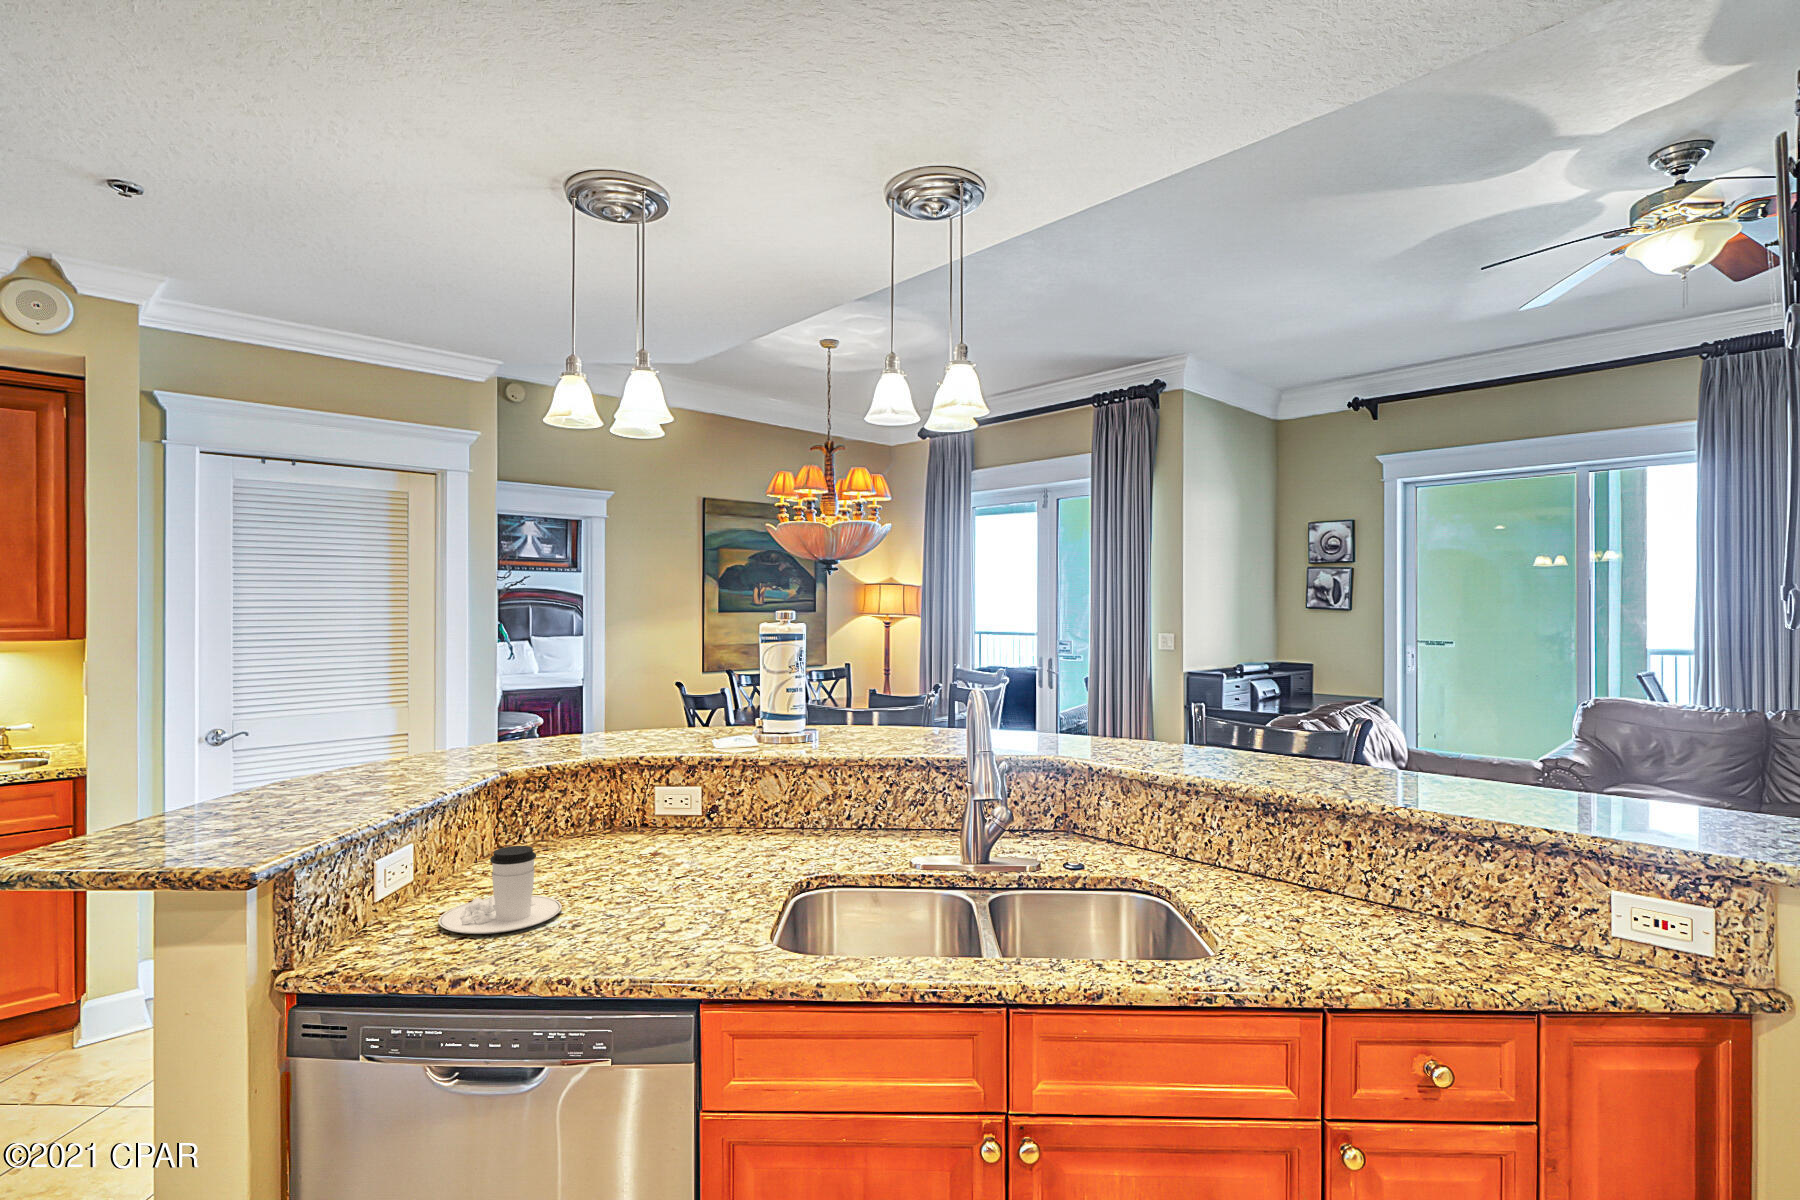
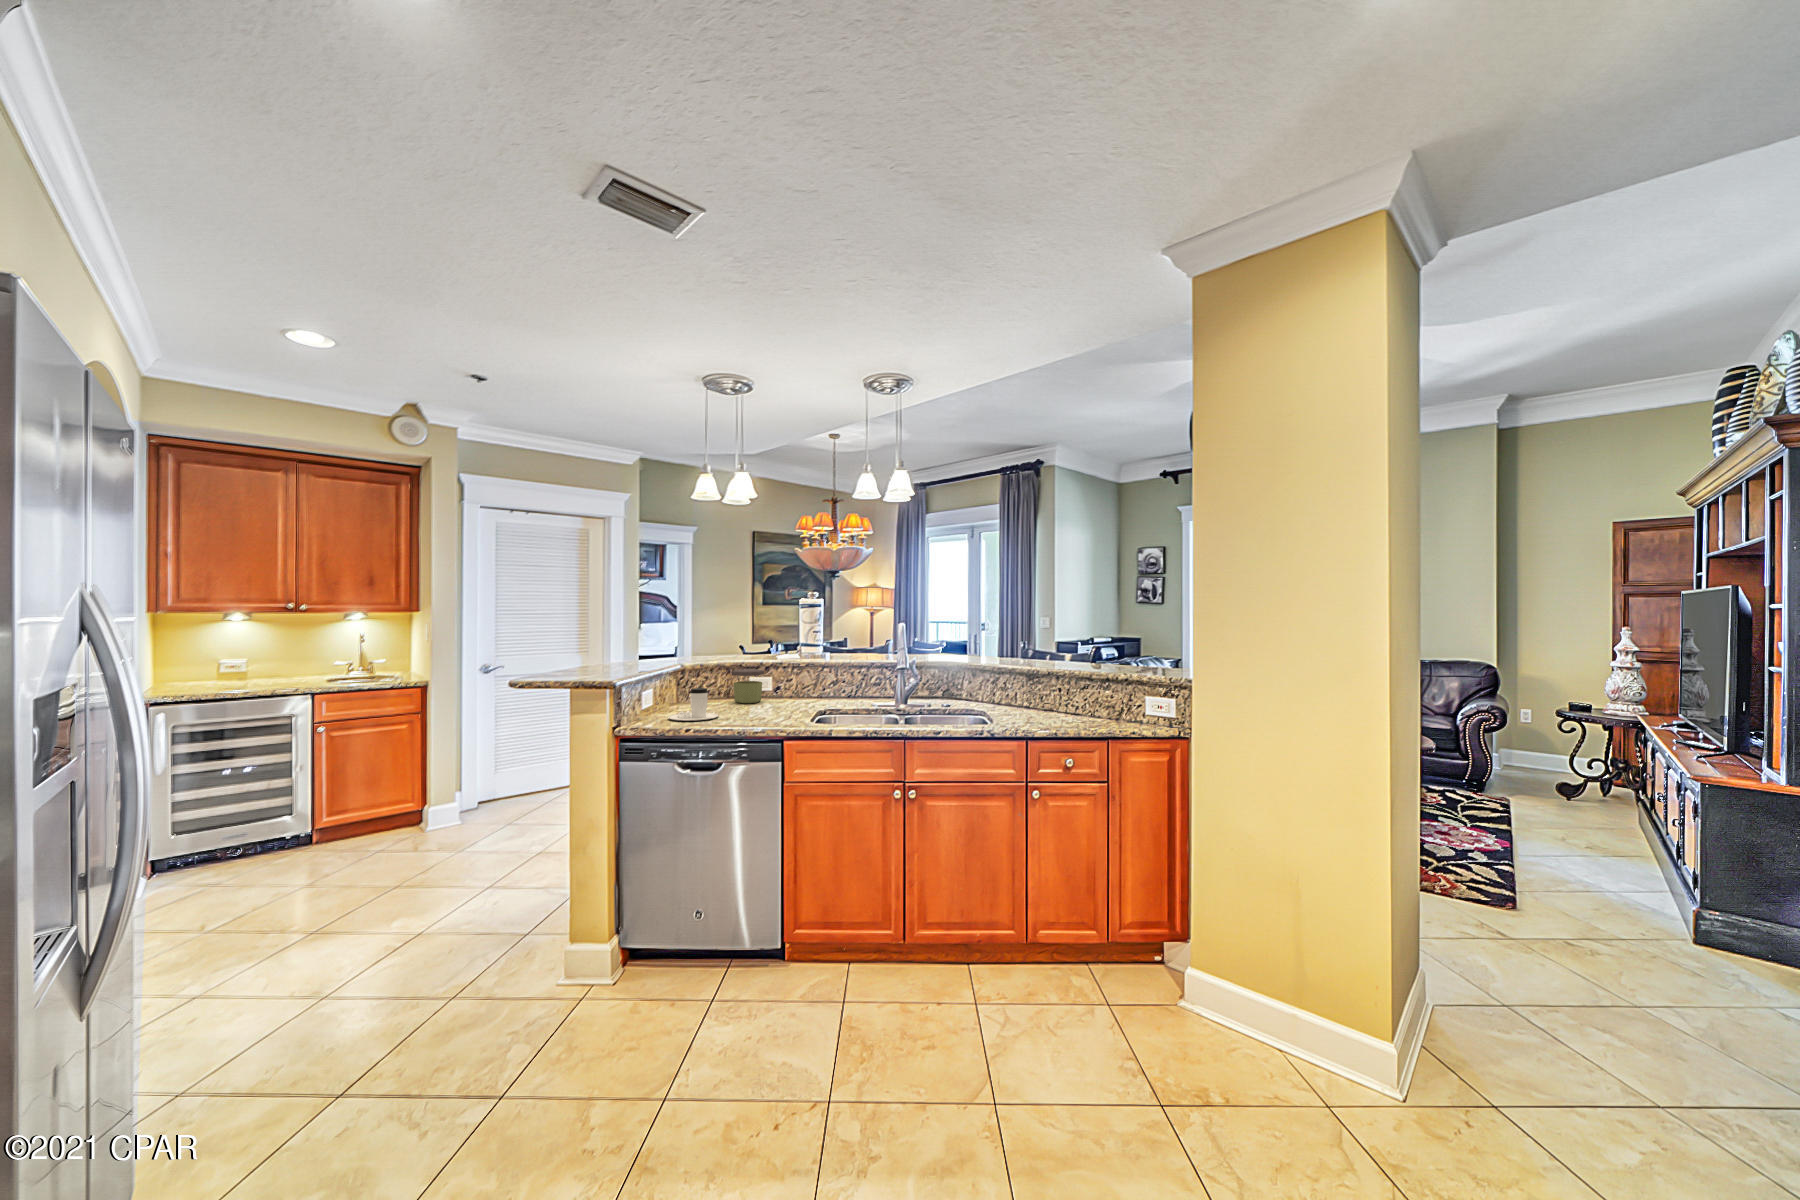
jar: none [612,773,681,851] -> present [732,669,764,703]

